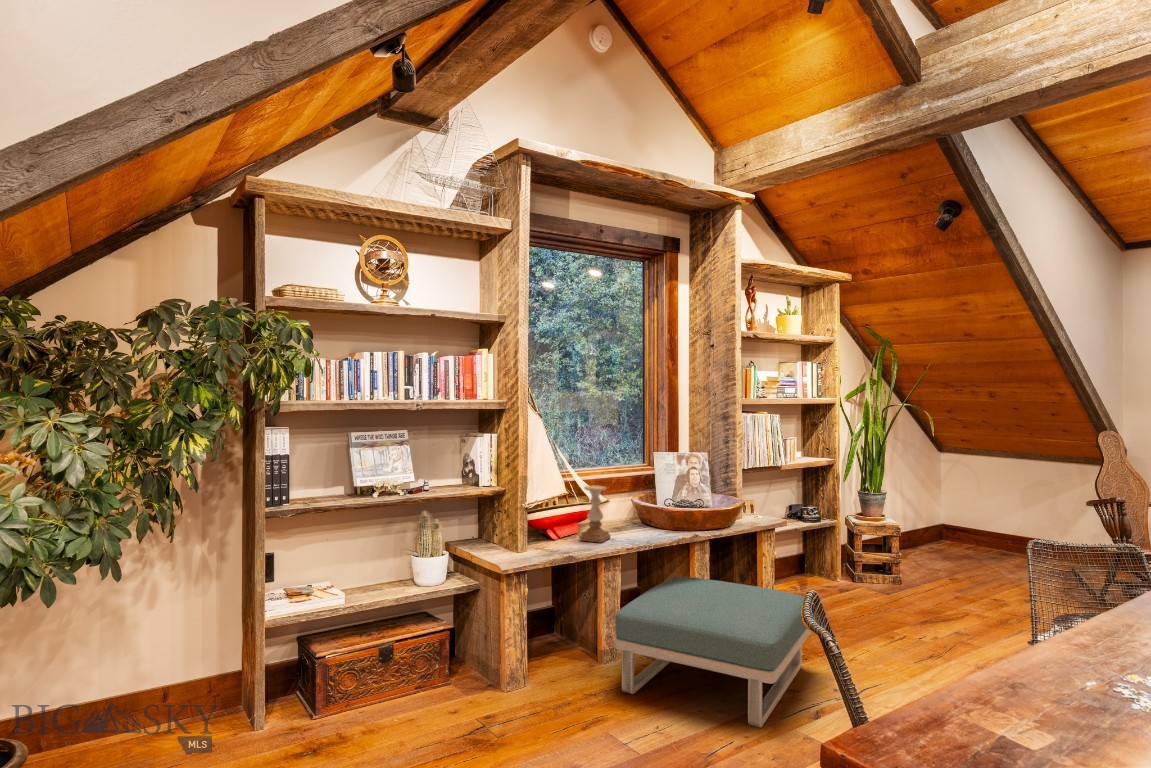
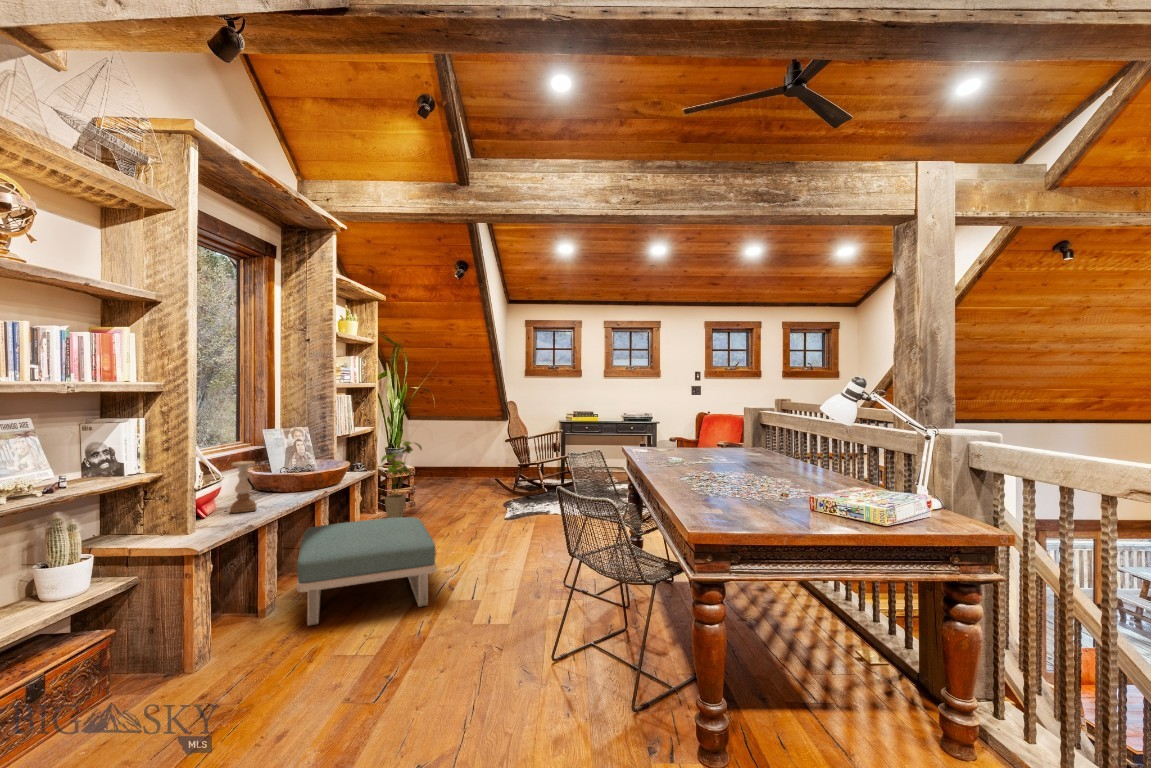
house plant: none [831,481,896,597] -> present [381,440,422,518]

